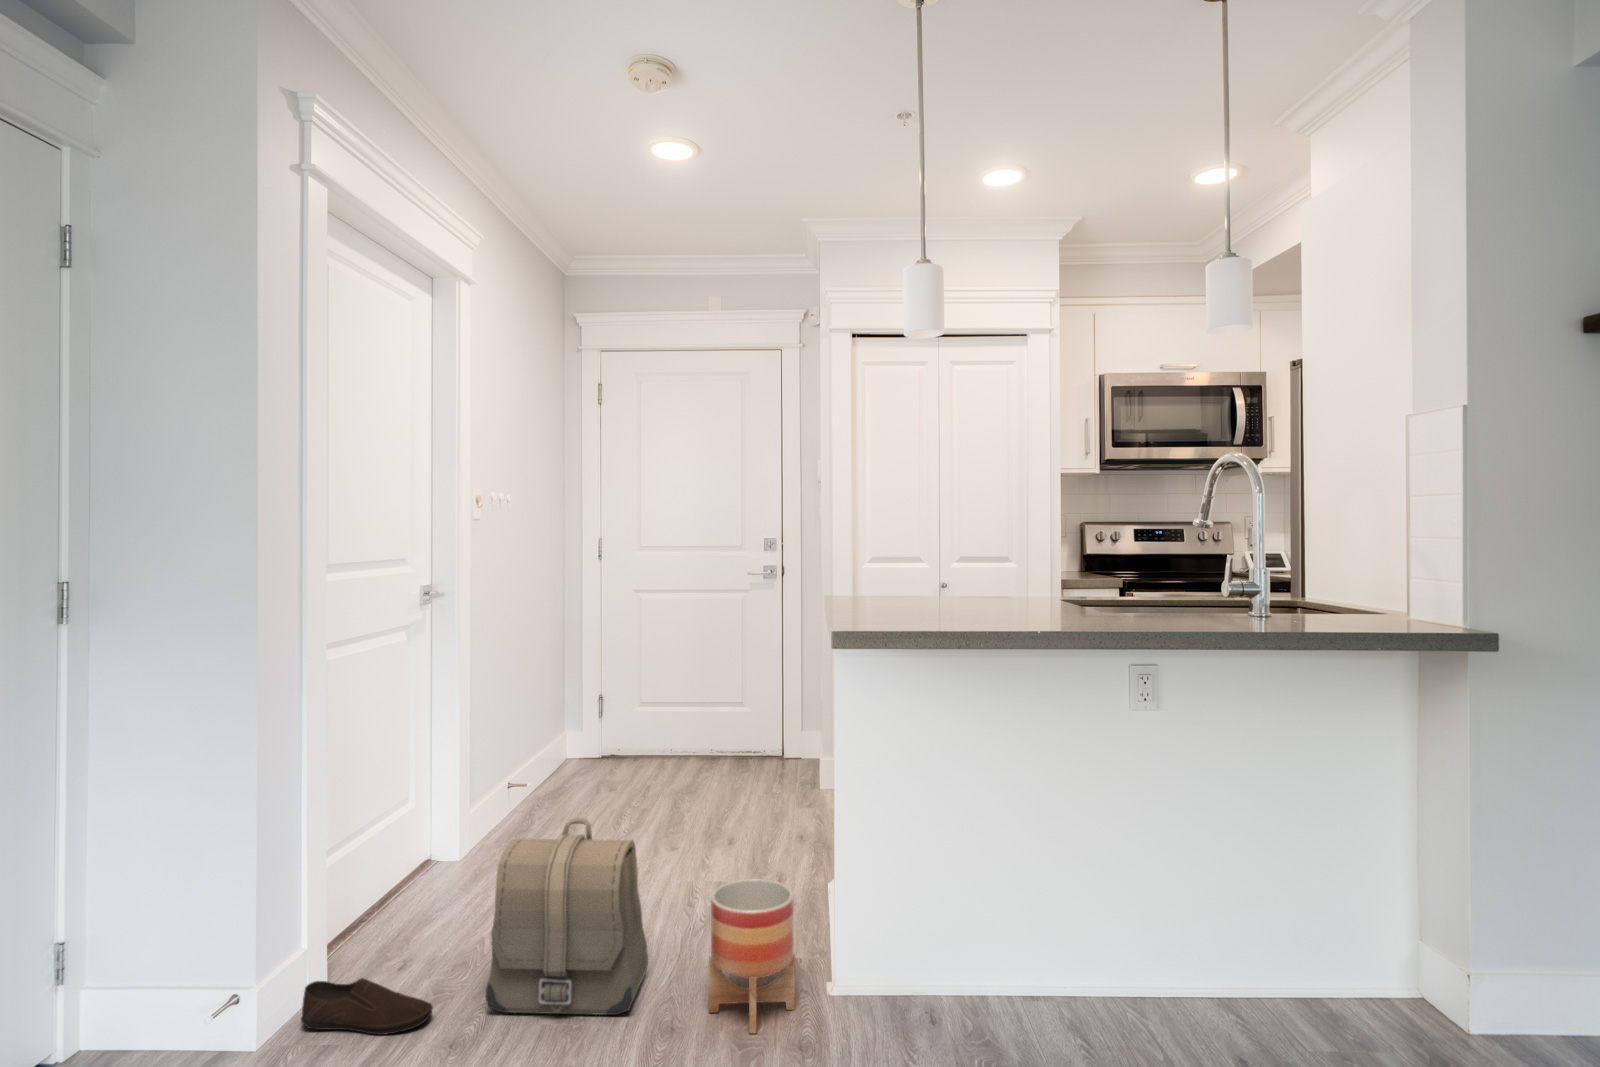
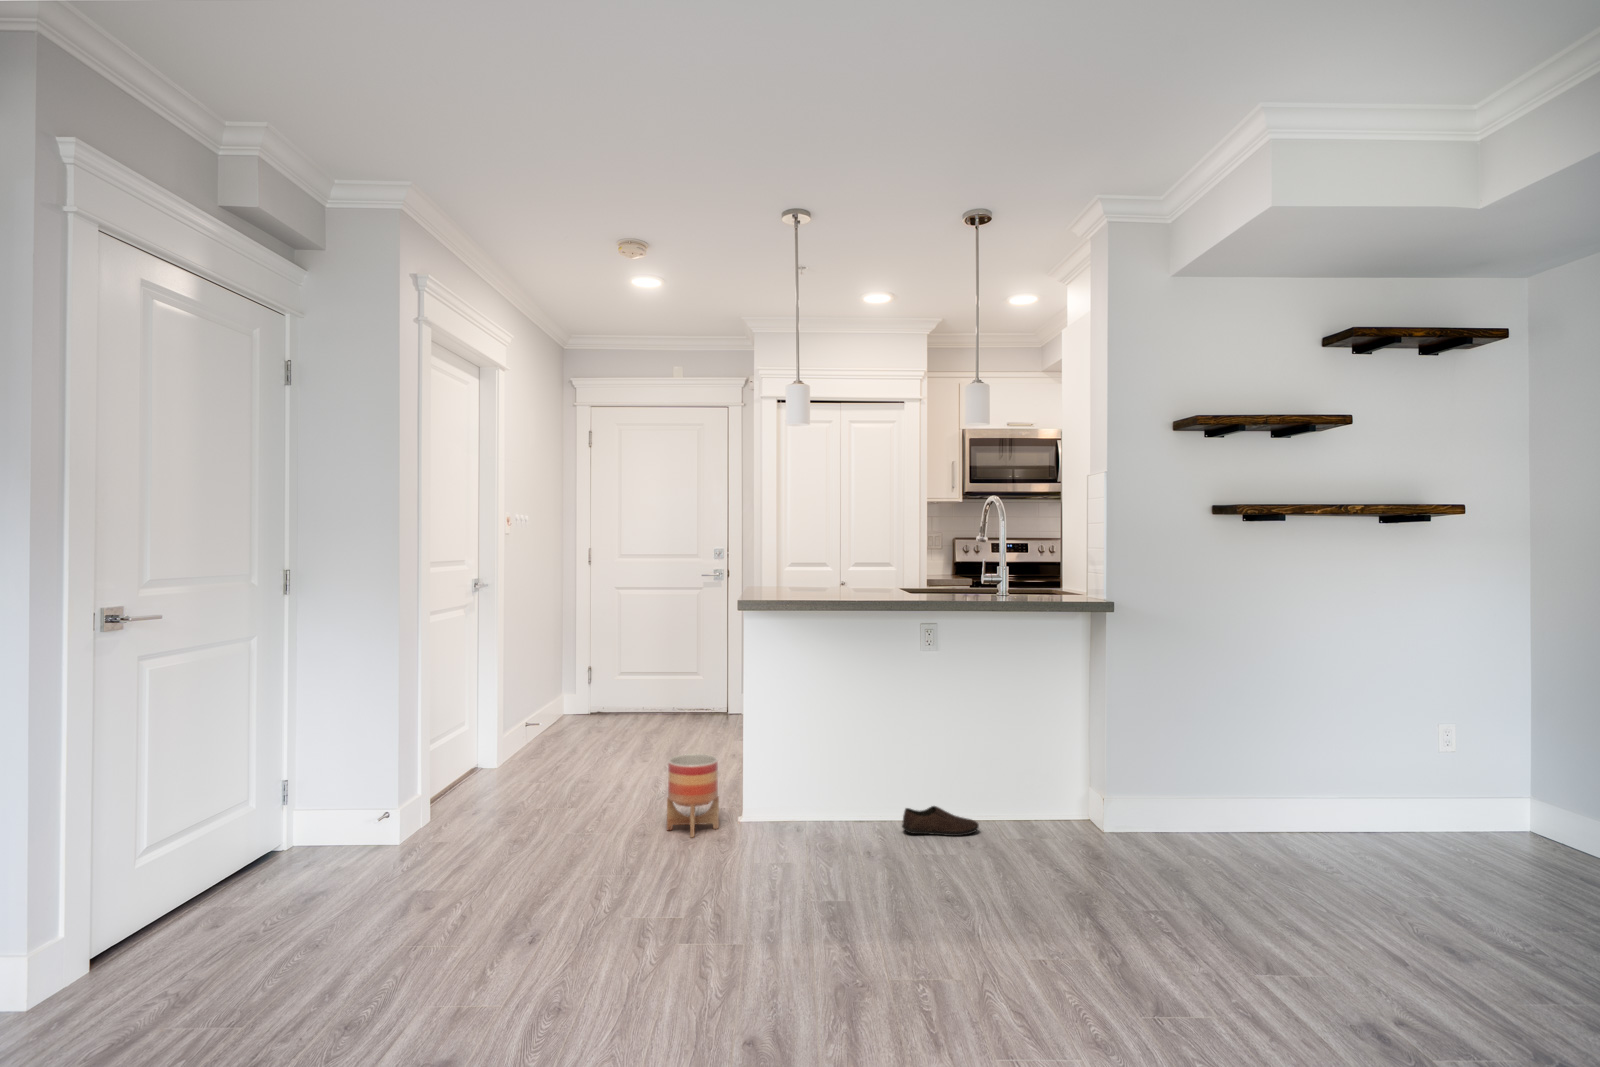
backpack: present [486,818,648,1015] -> none [532,719,629,832]
shoe: present [301,978,433,1035] -> present [902,806,979,836]

